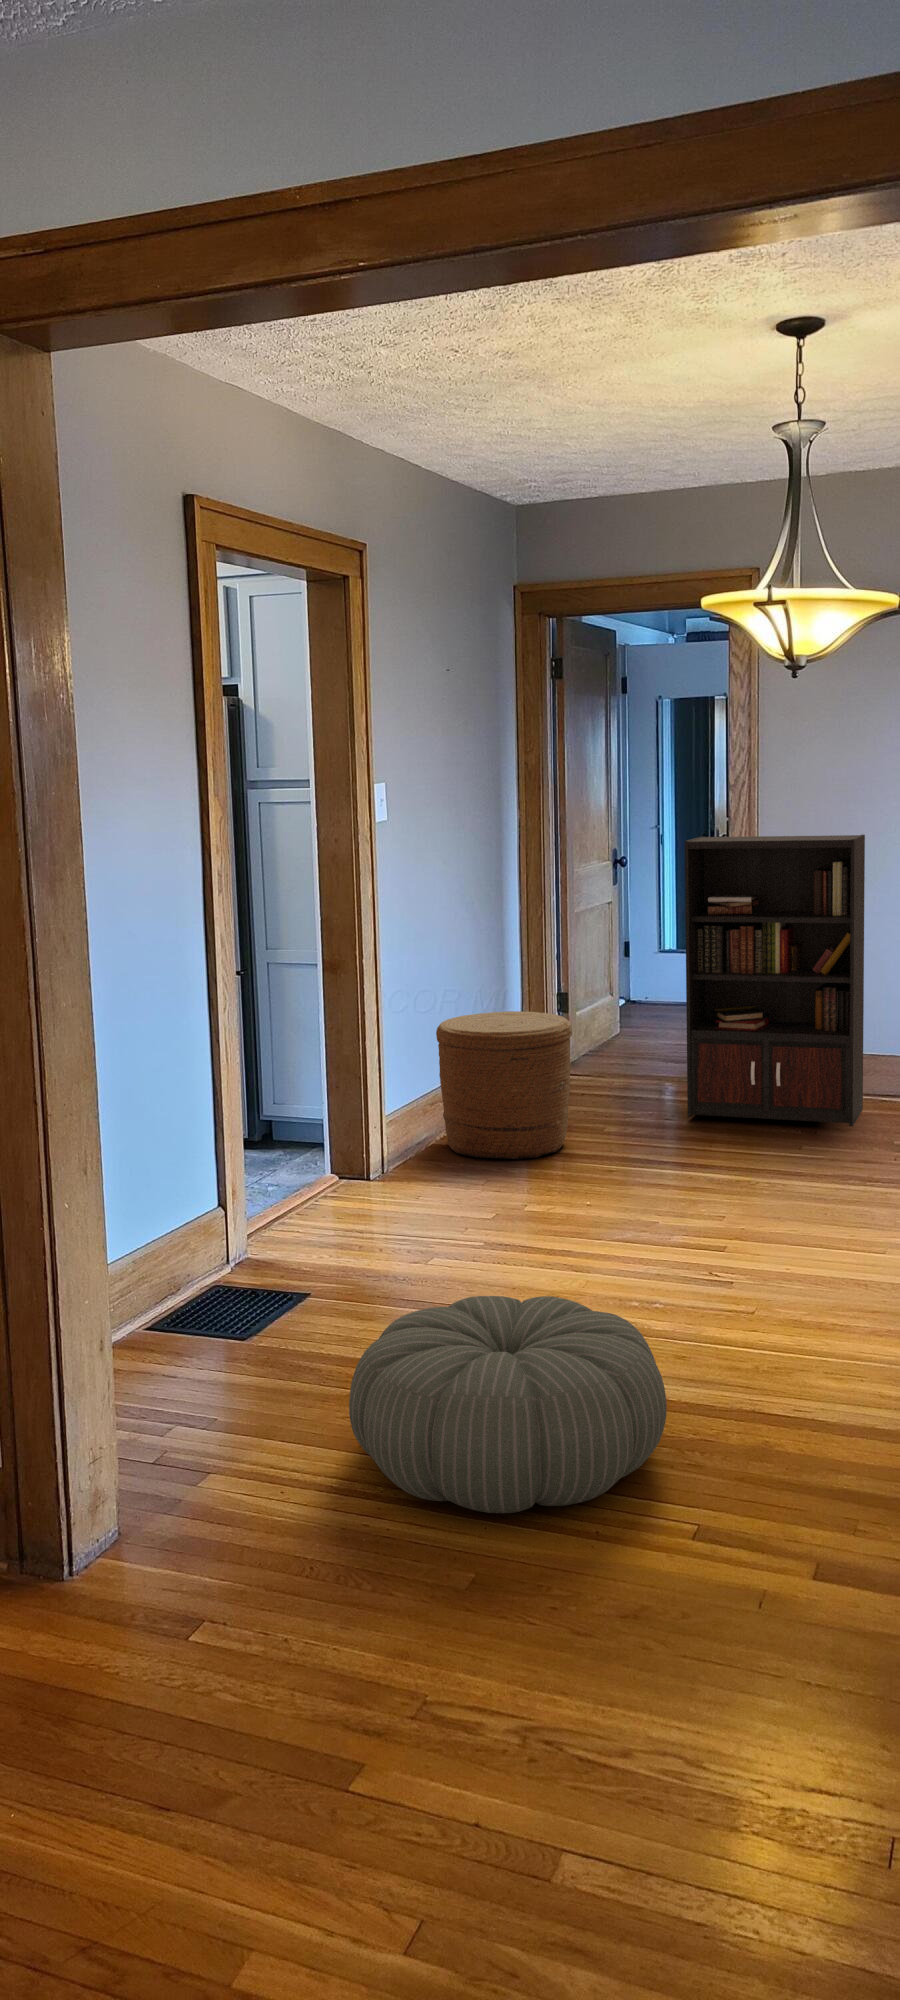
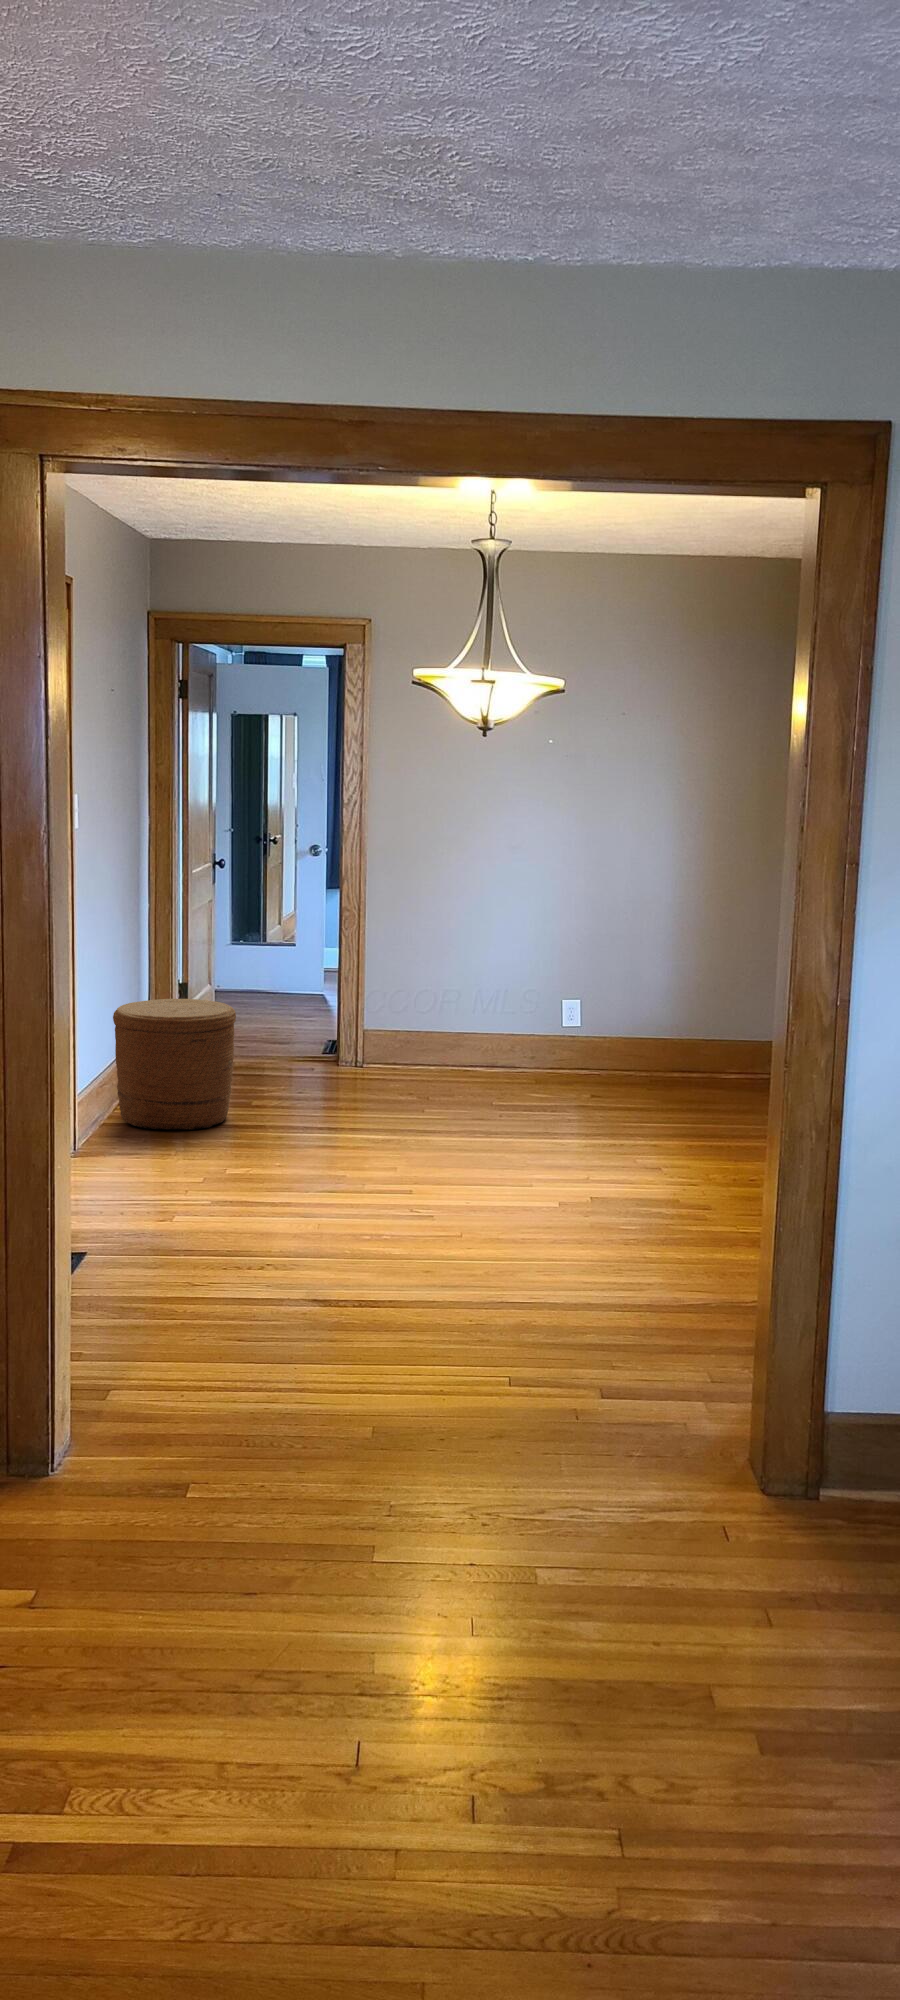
bookcase: present [685,835,865,1126] -> none [319,848,497,1094]
pouf: present [349,1296,667,1513] -> none [222,1227,472,1390]

